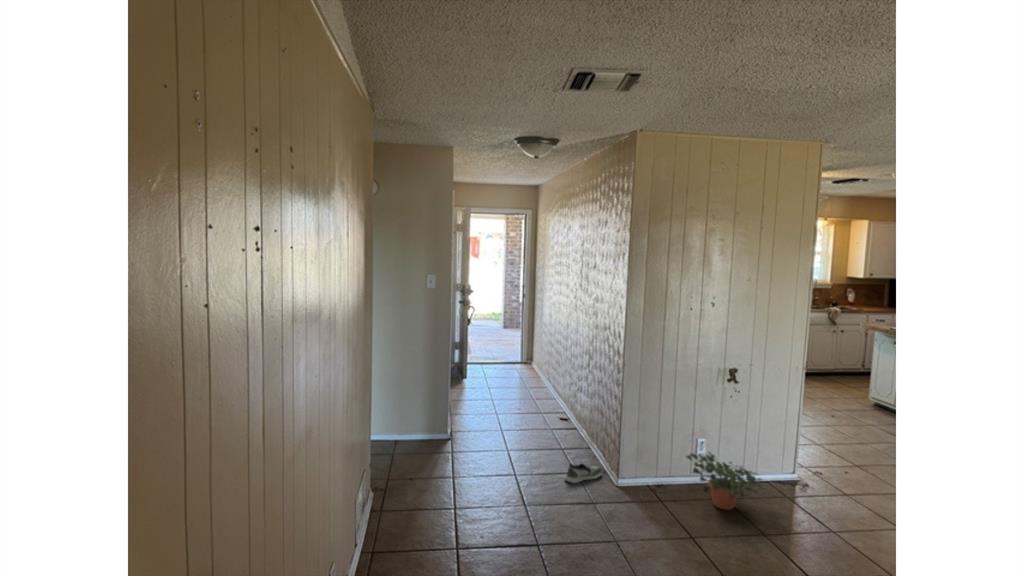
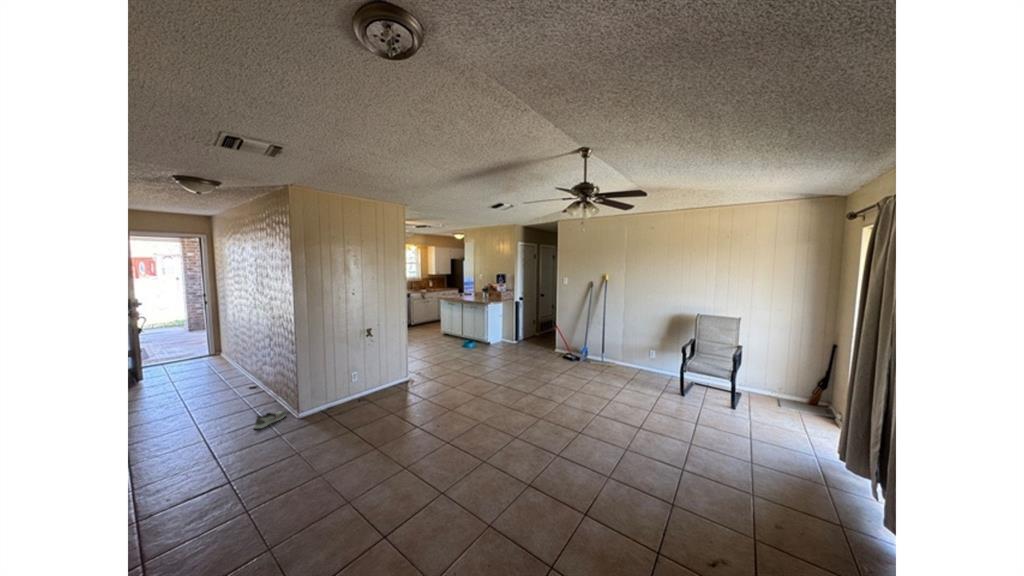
potted plant: present [686,452,769,510] -> none [344,379,395,409]

